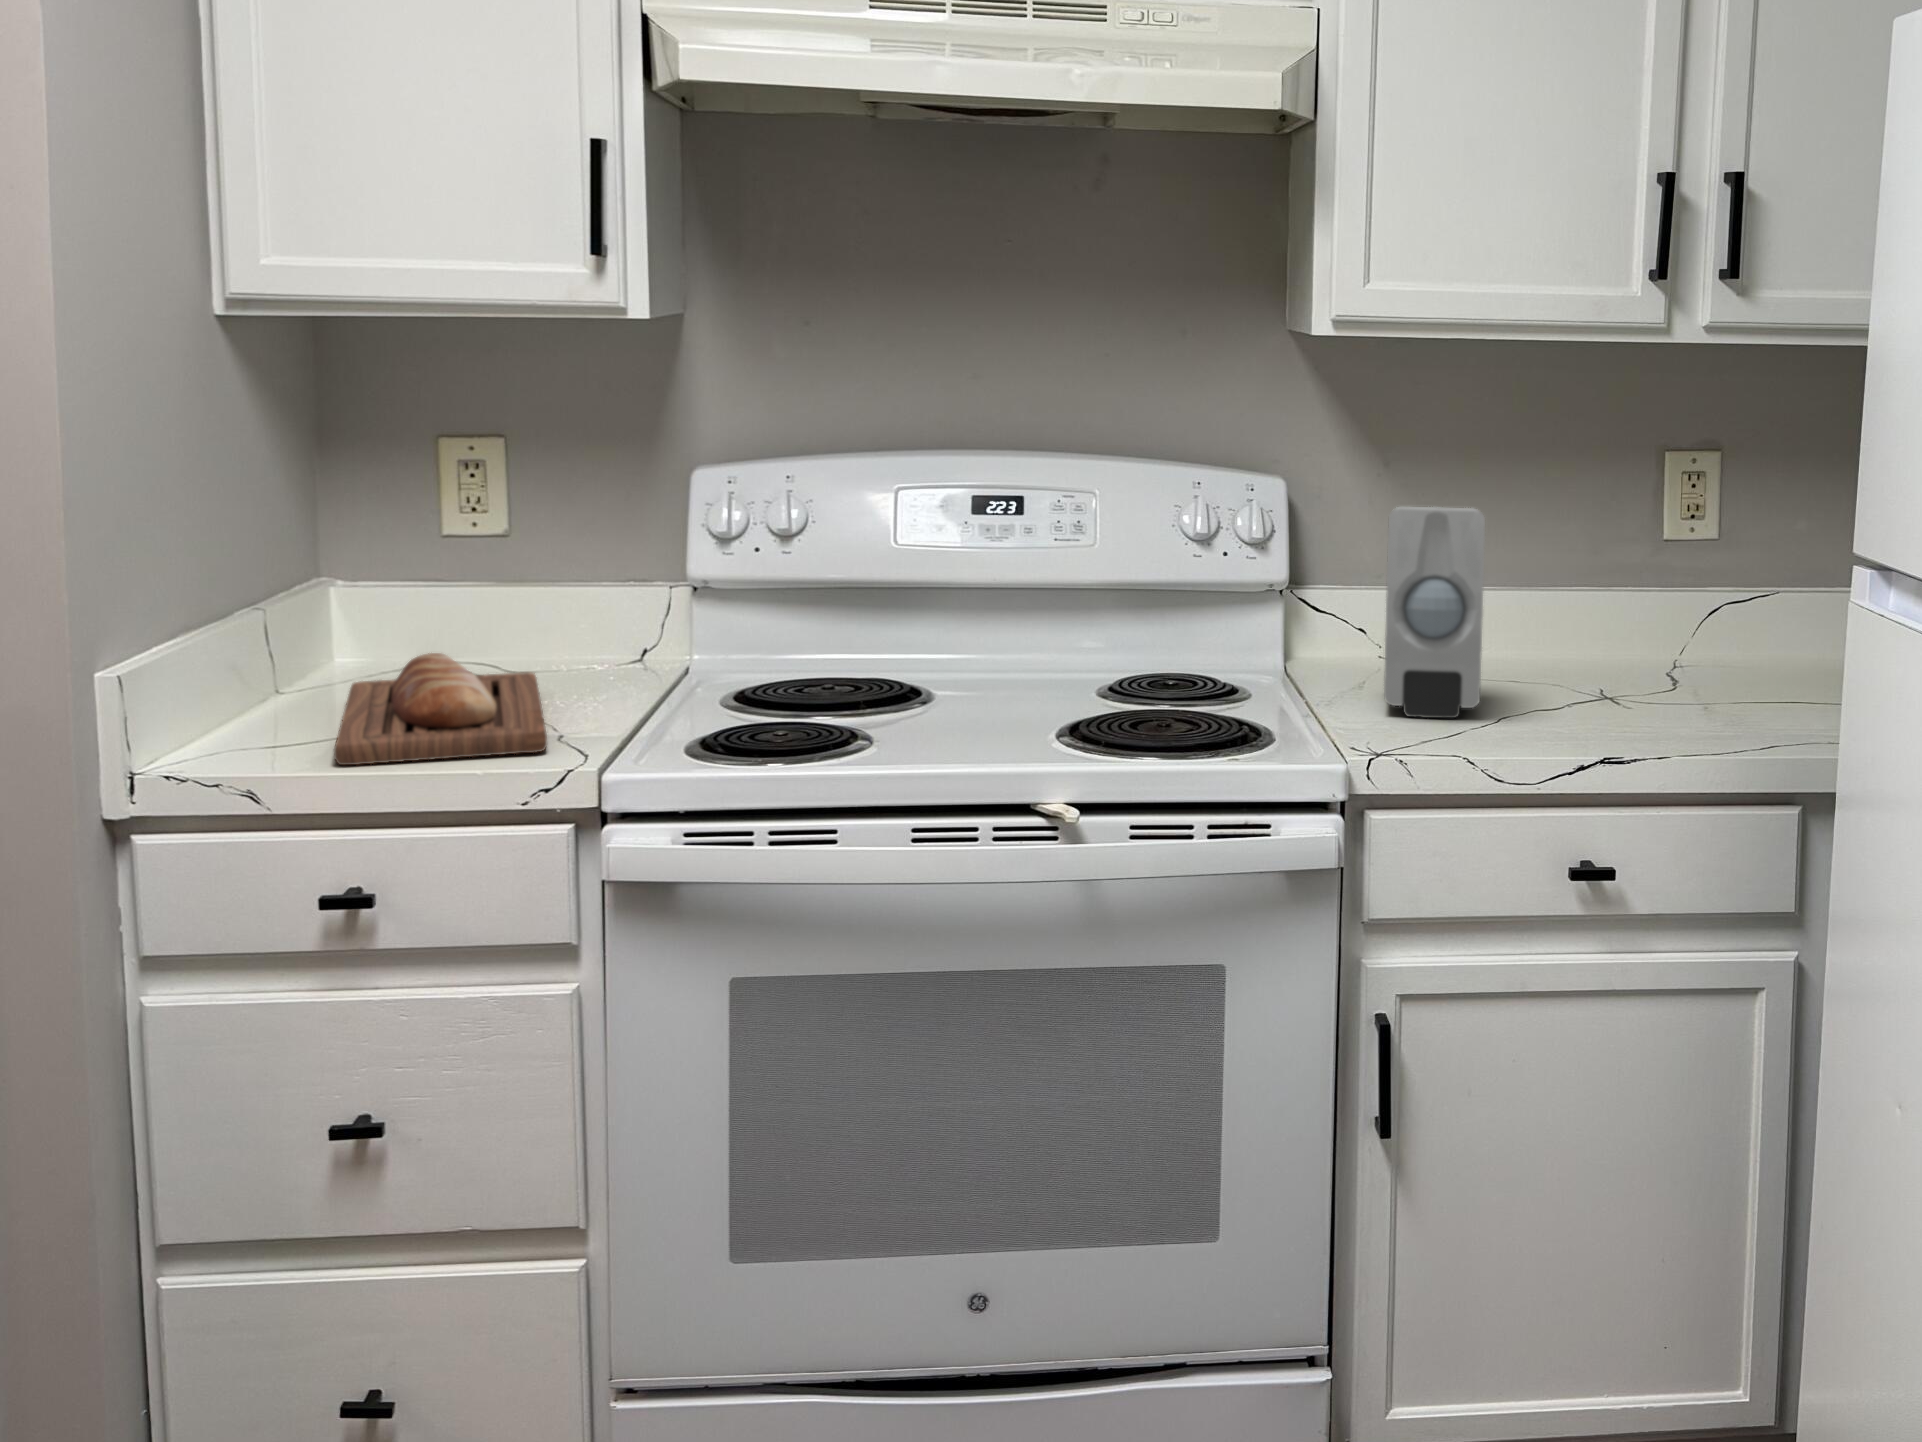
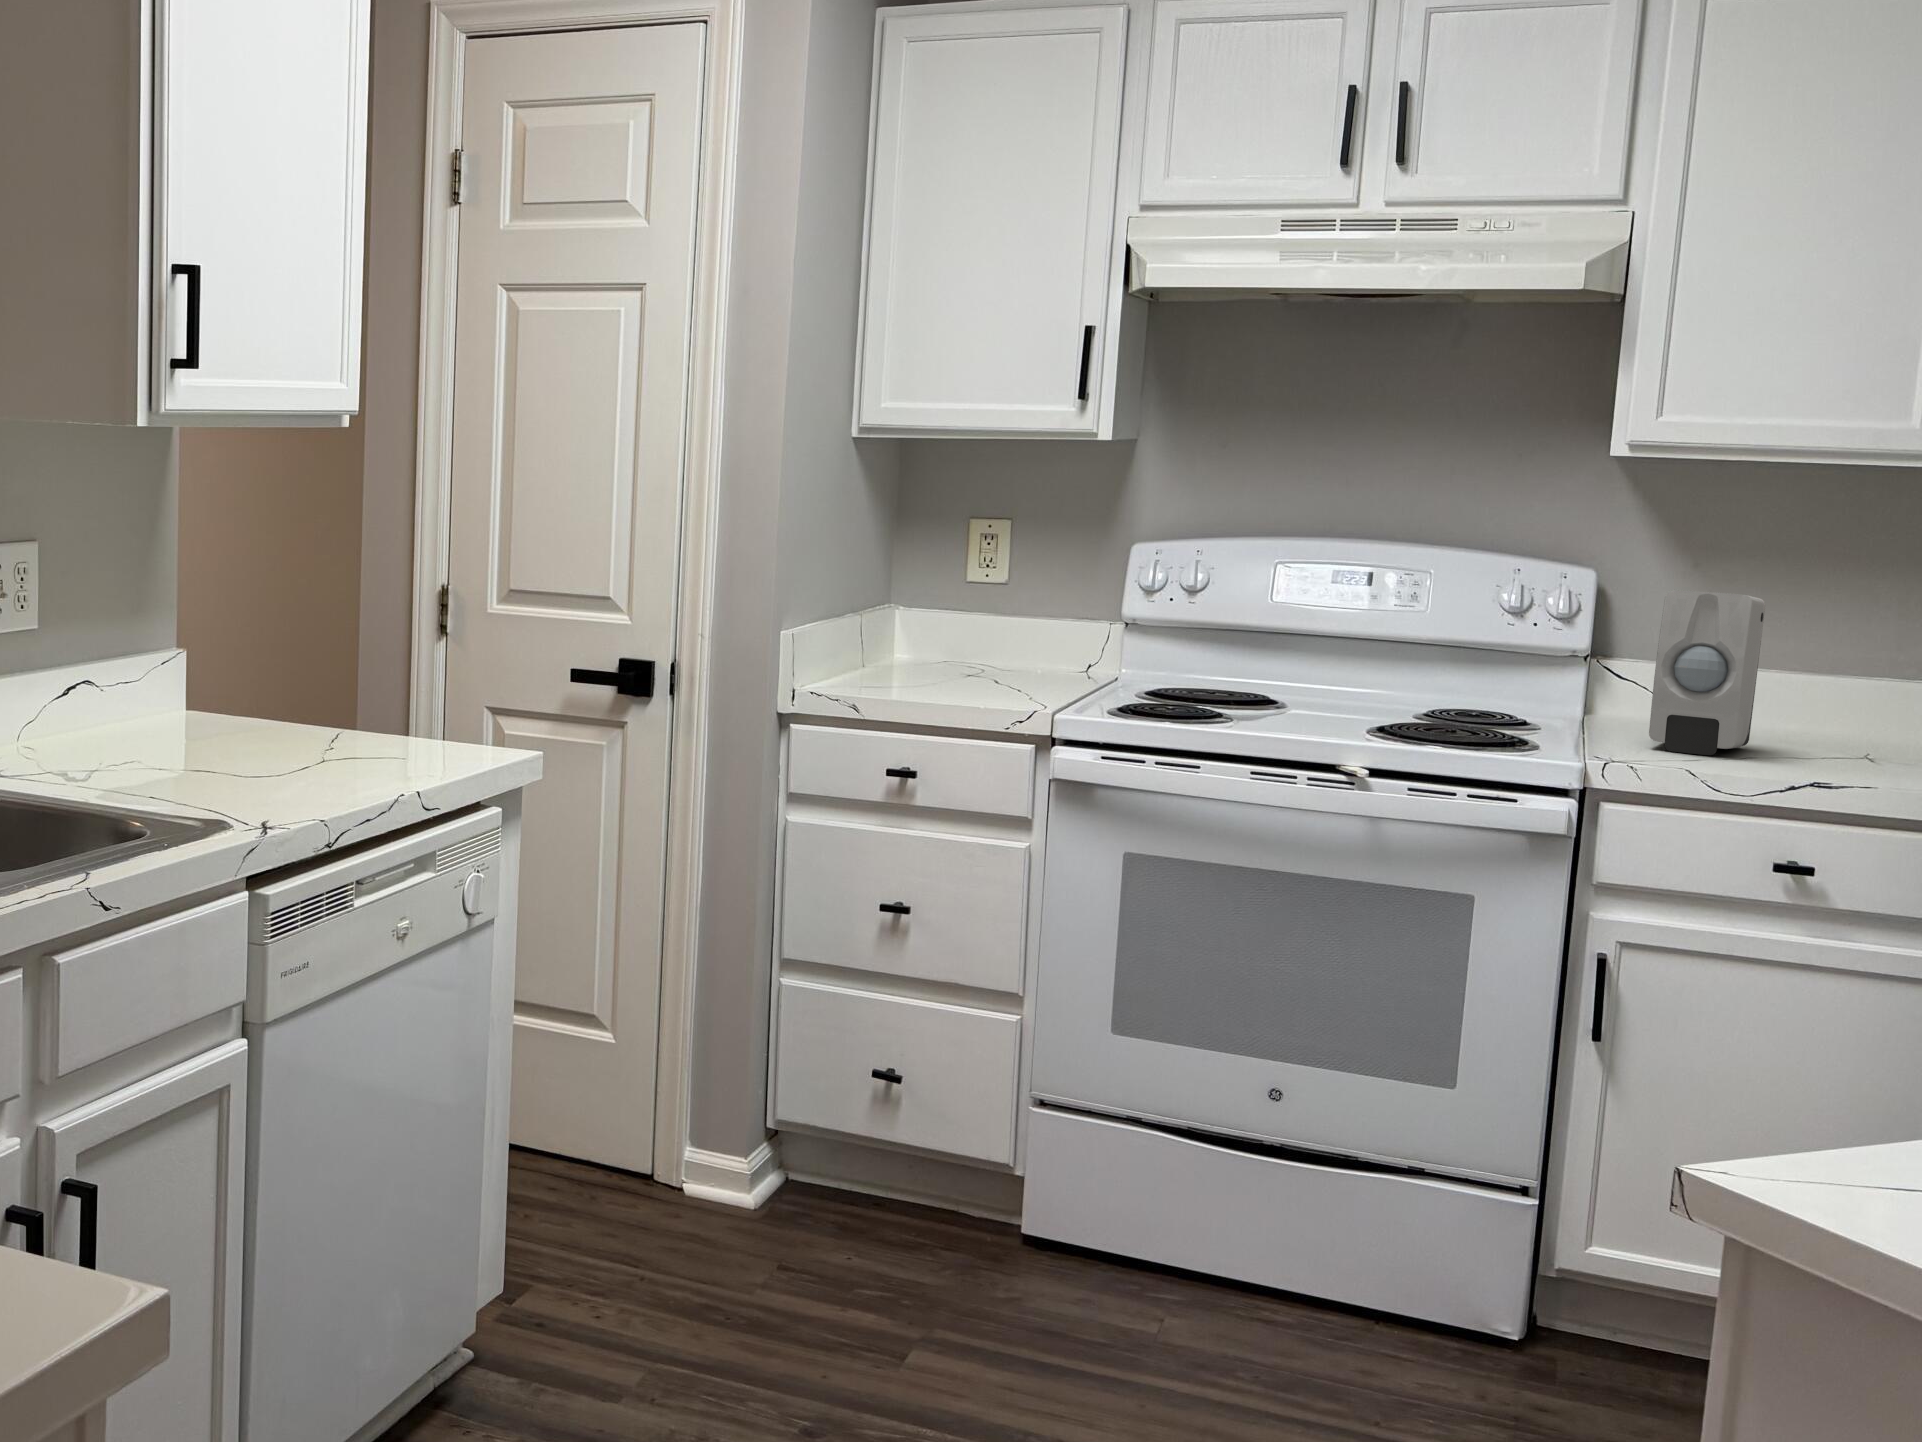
bread loaf: present [334,653,547,765] -> none [905,645,1026,701]

